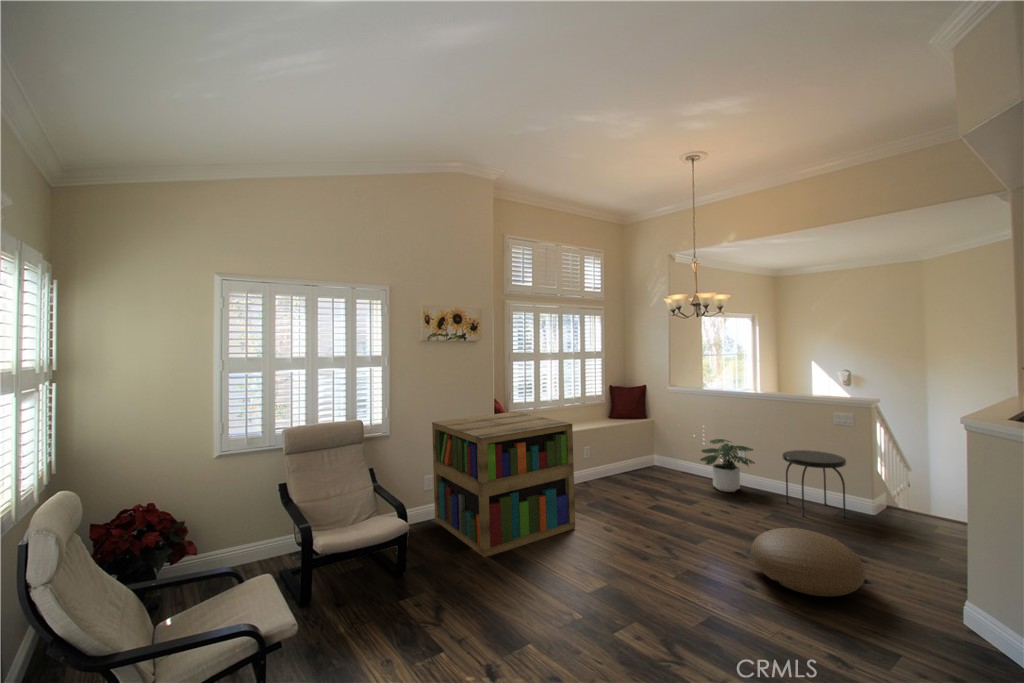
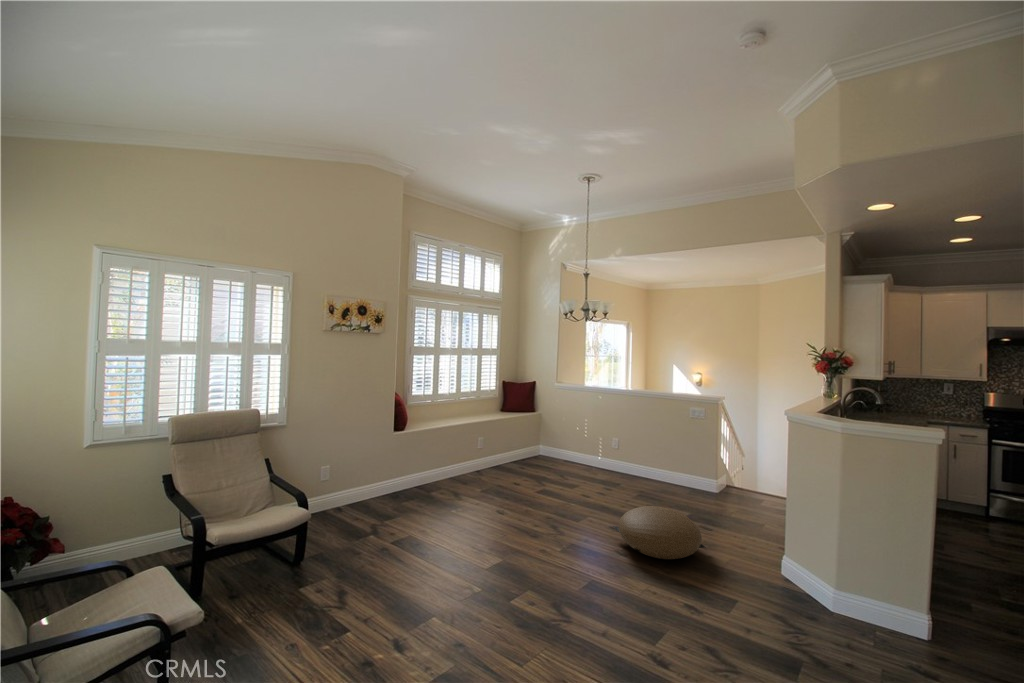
bookshelf: present [432,412,575,557] -> none [329,404,472,543]
potted plant: present [700,439,755,492] -> none [580,432,626,478]
side table: present [783,450,846,518] -> none [648,442,695,498]

